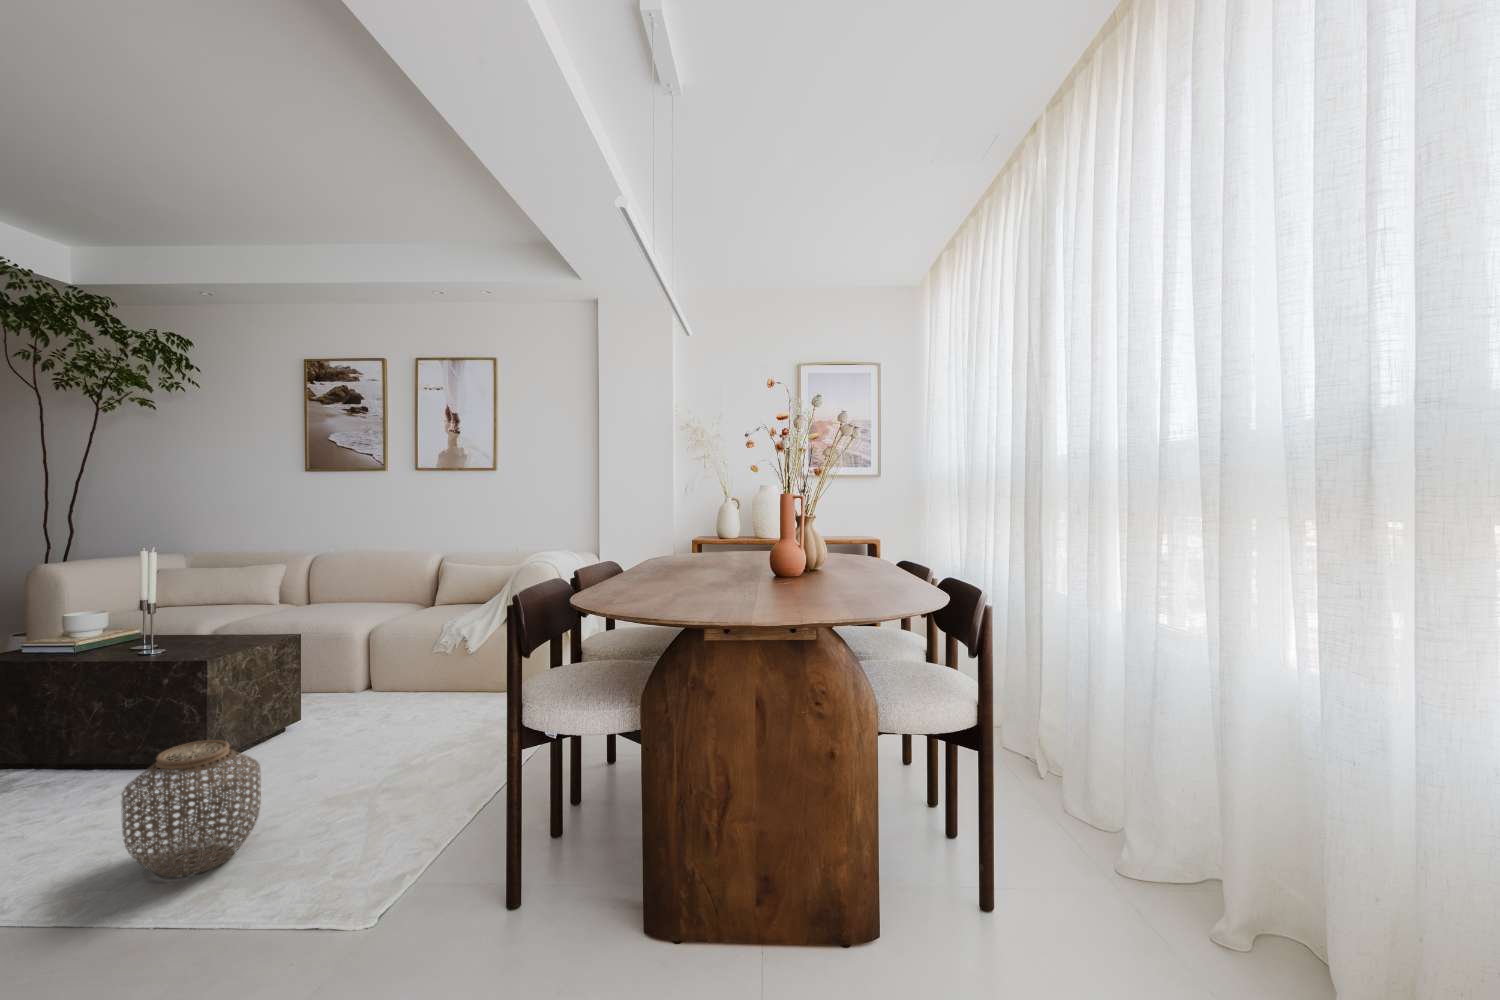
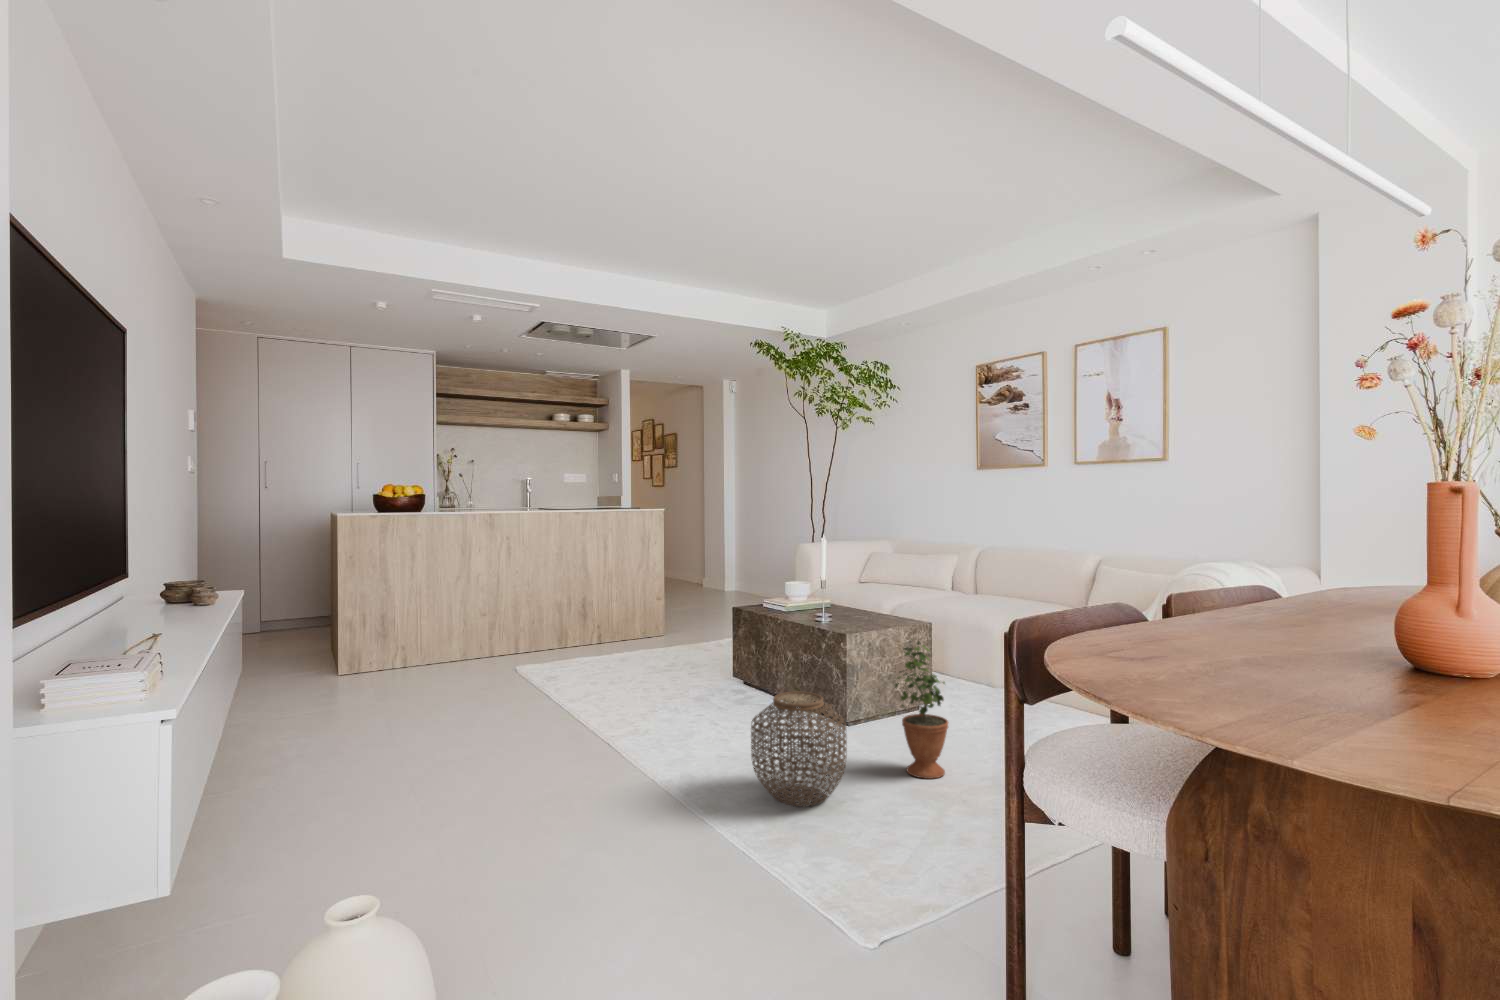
potted plant: none [300,656,358,794] -> present [895,641,949,779]

